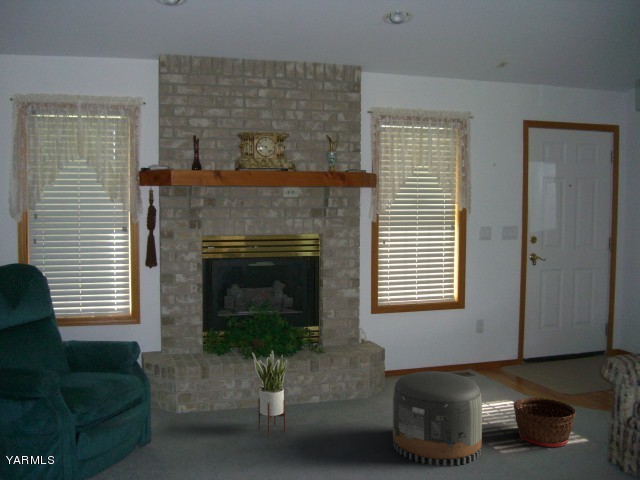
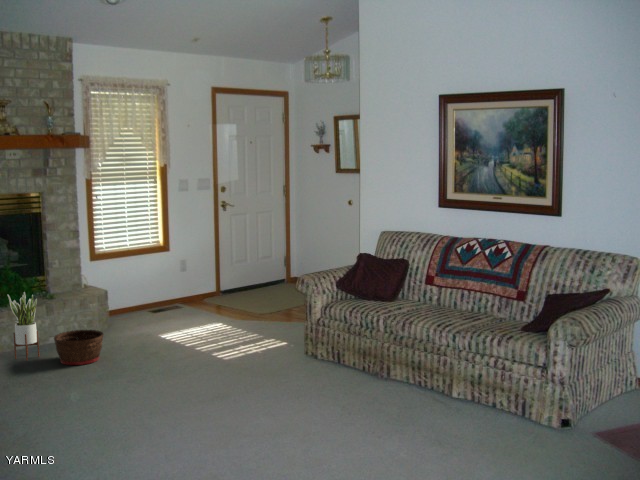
pouf: present [393,371,482,466] -> none [129,295,196,357]
basket: present [513,398,576,447] -> present [54,330,104,365]

